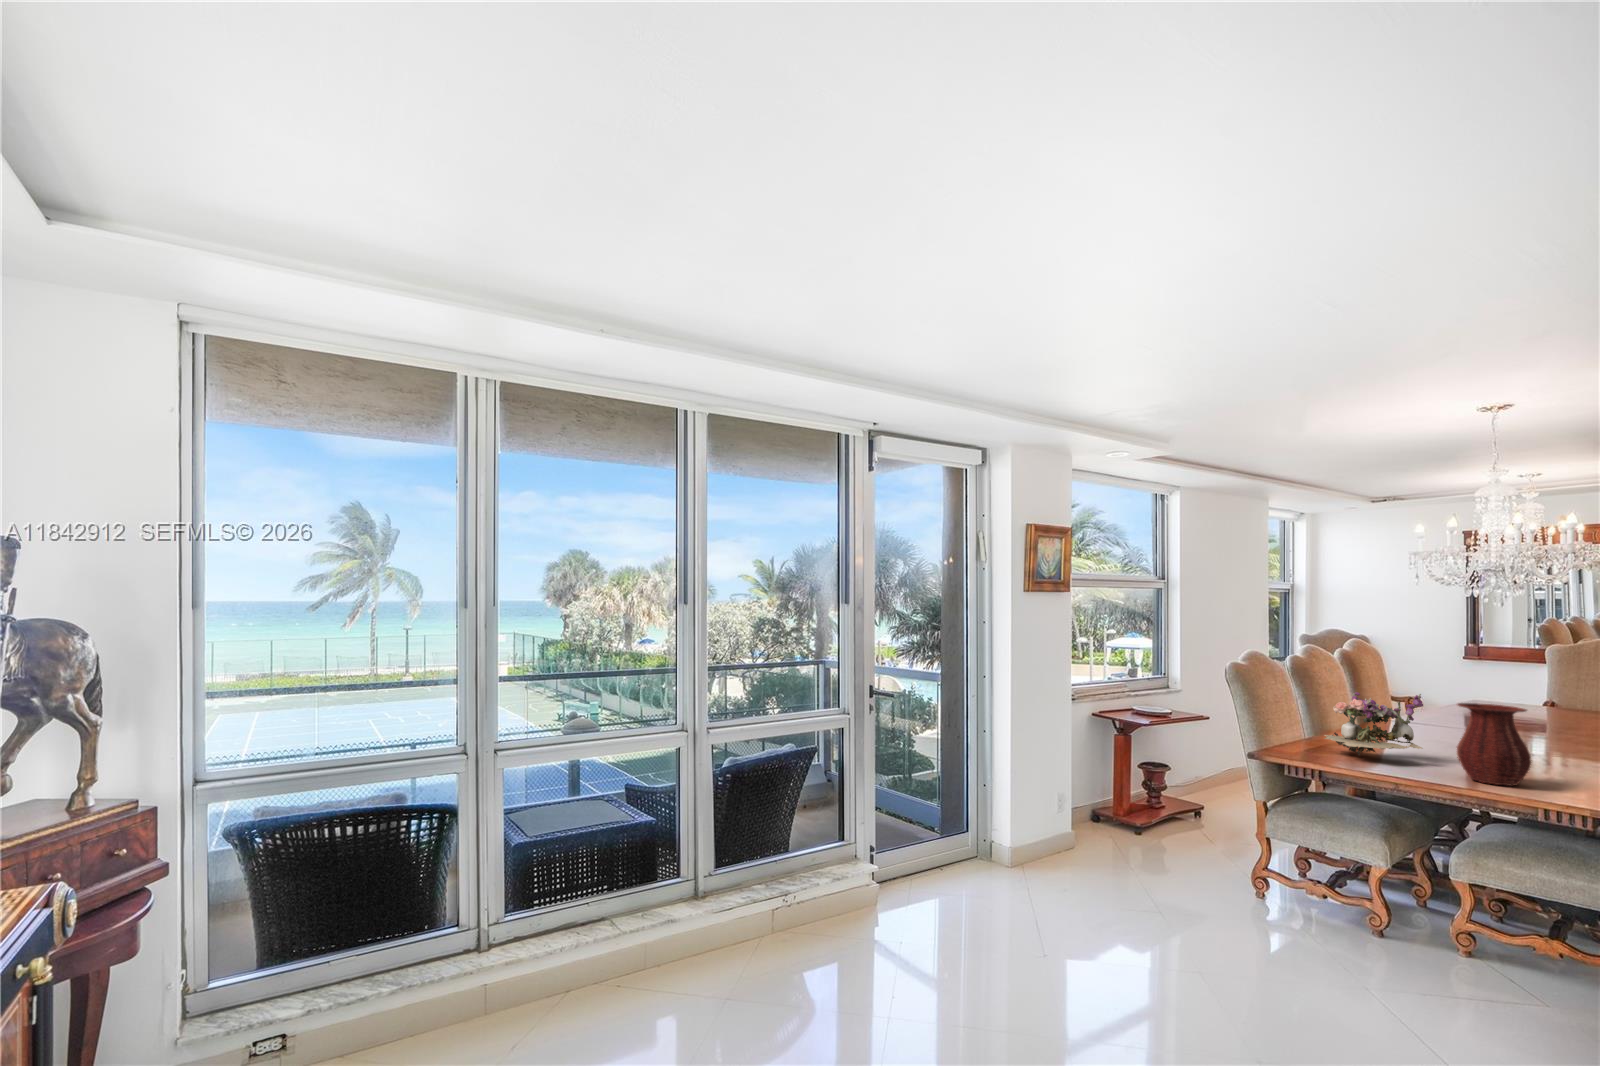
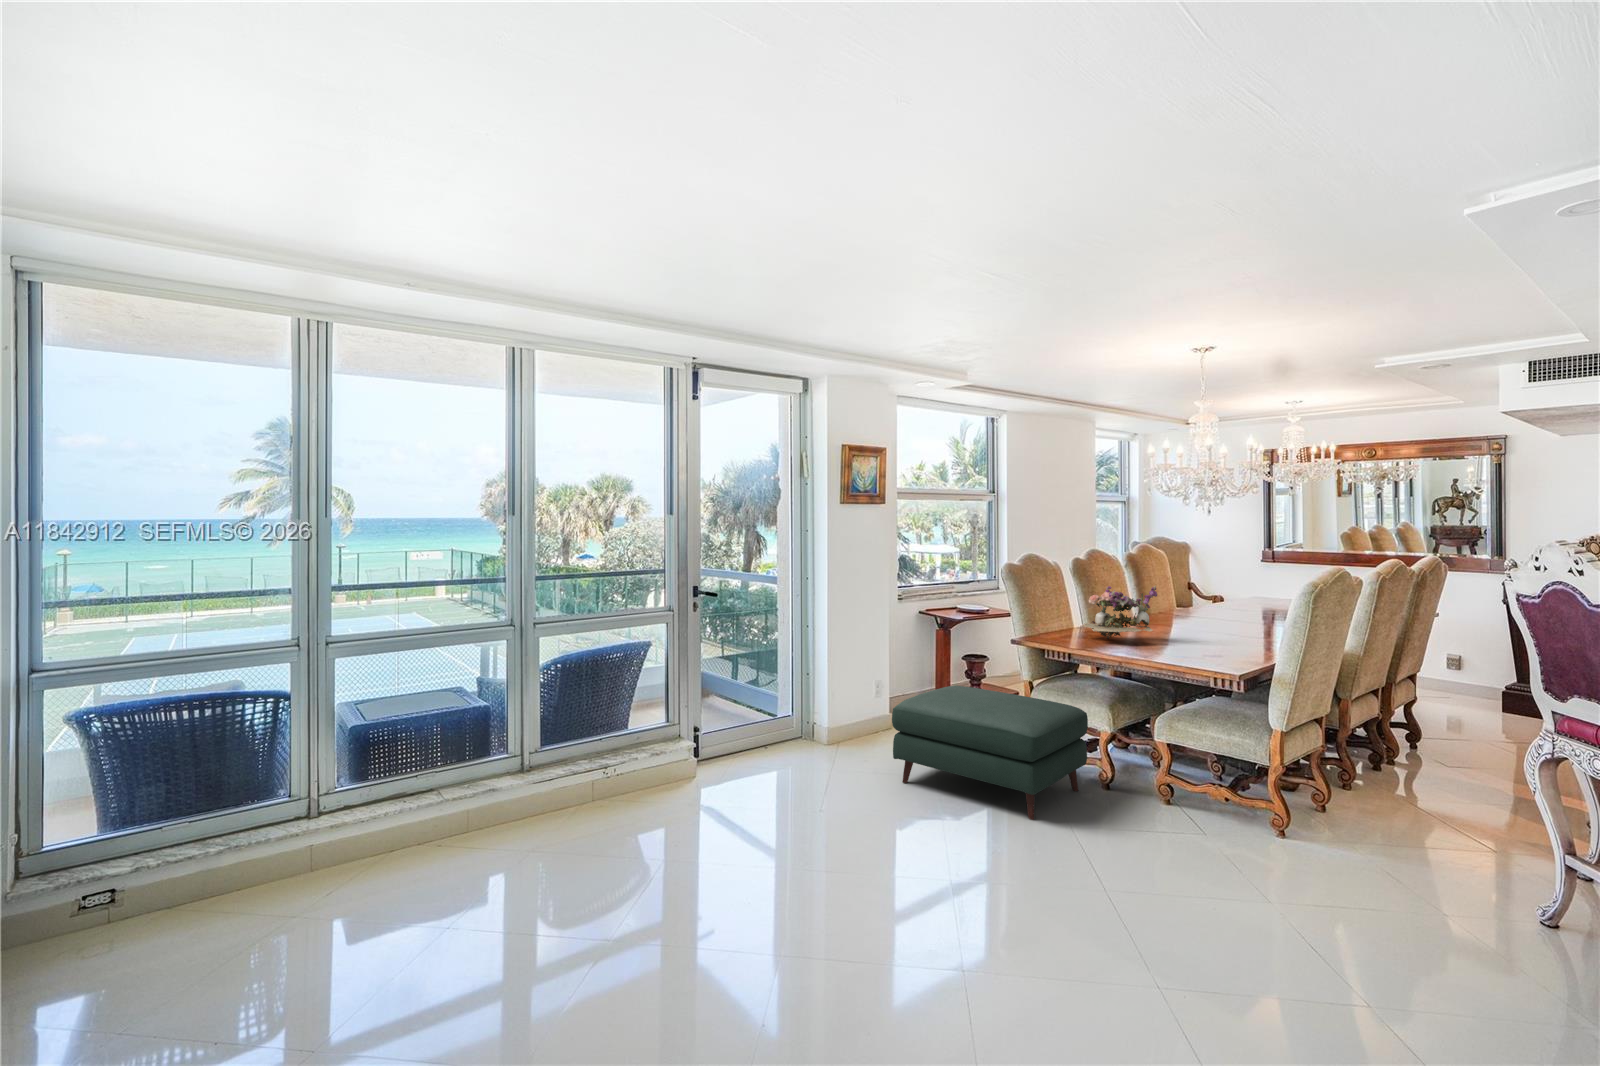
vase: present [1457,703,1531,786] -> none [1169,592,1224,658]
ottoman: none [1114,806,1359,982] -> present [892,686,1088,820]

